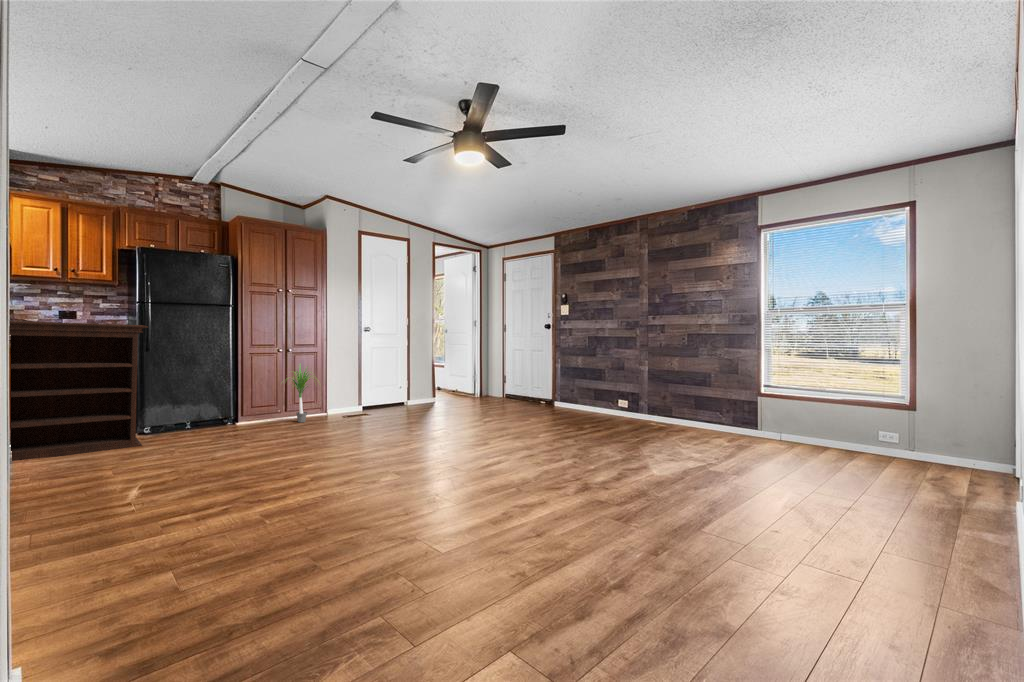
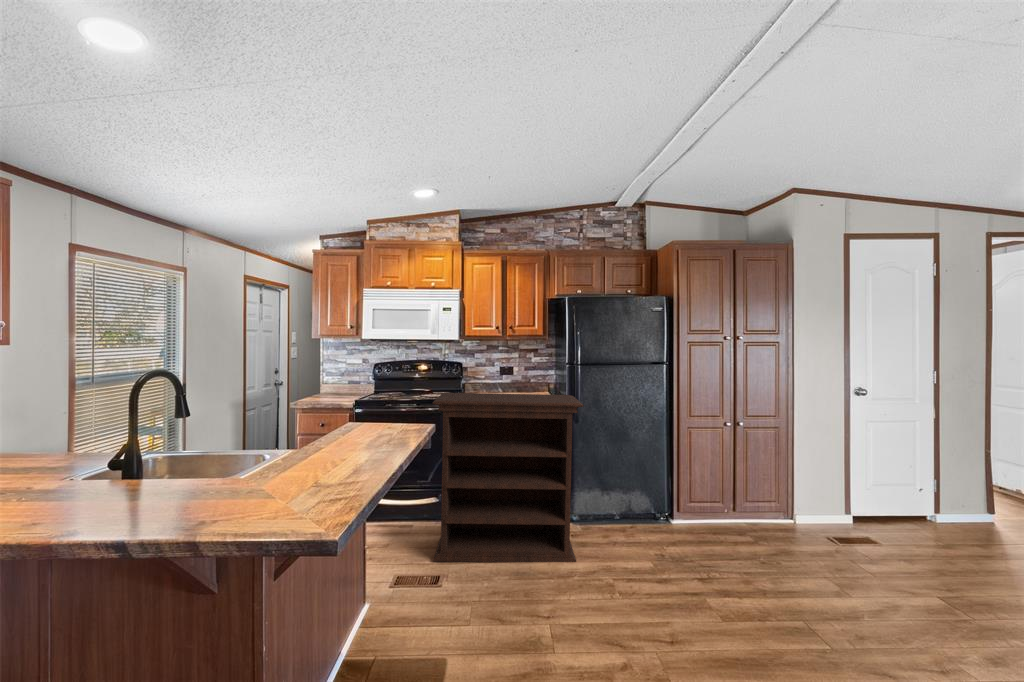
potted plant: present [292,368,310,422] -> none [731,446,802,544]

